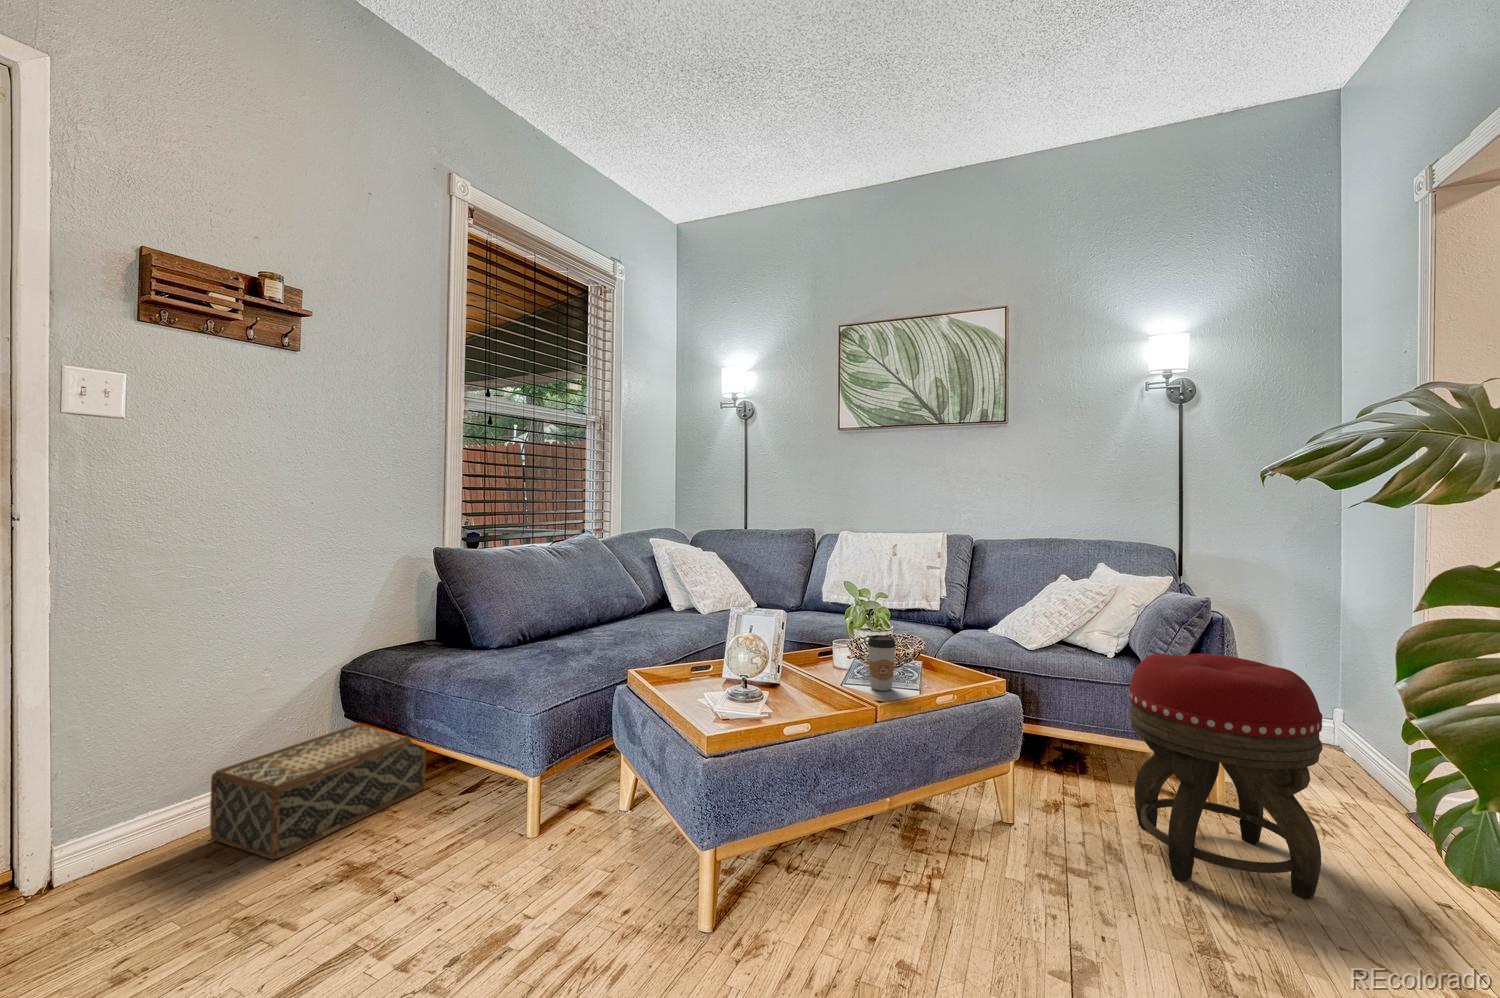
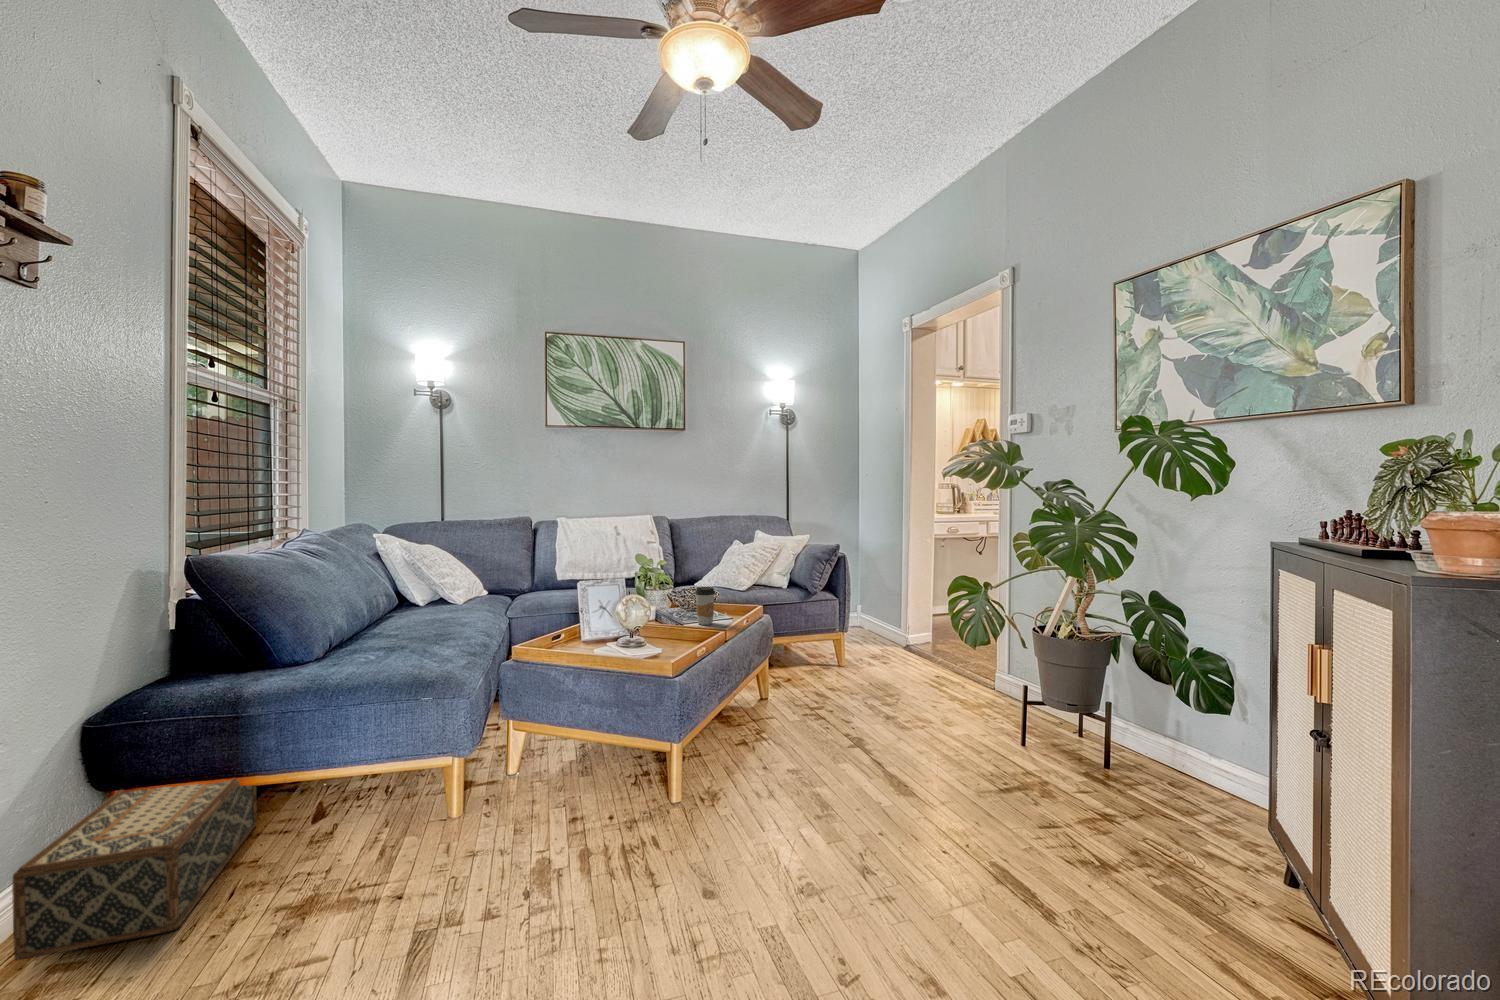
footstool: present [1129,653,1323,899] -> none [817,576,907,698]

